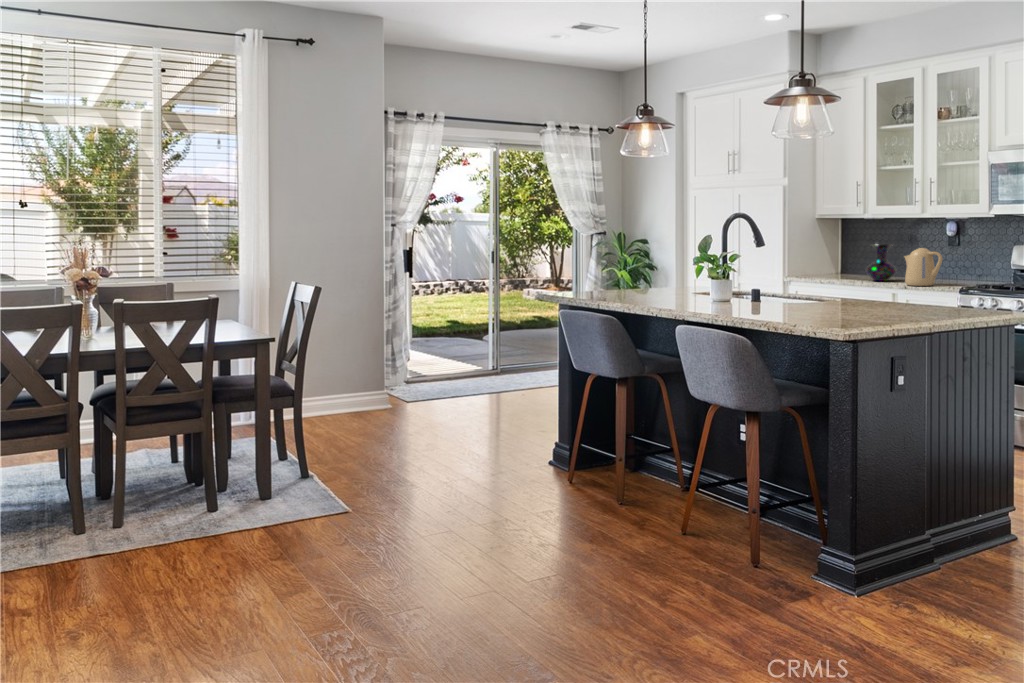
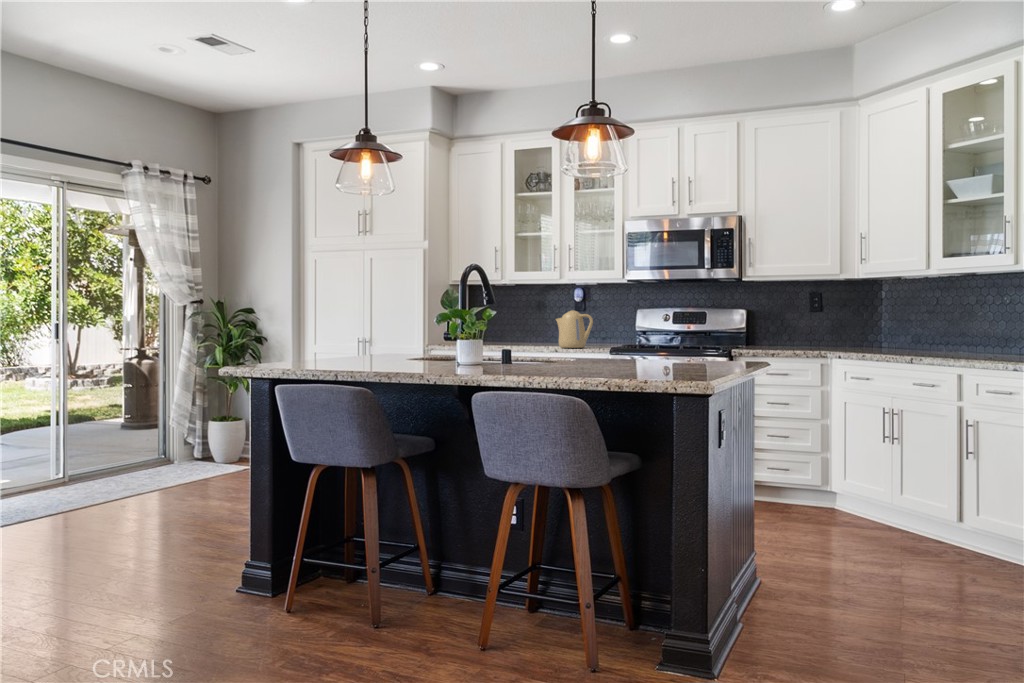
vase: present [865,244,897,281] -> none [513,308,542,346]

